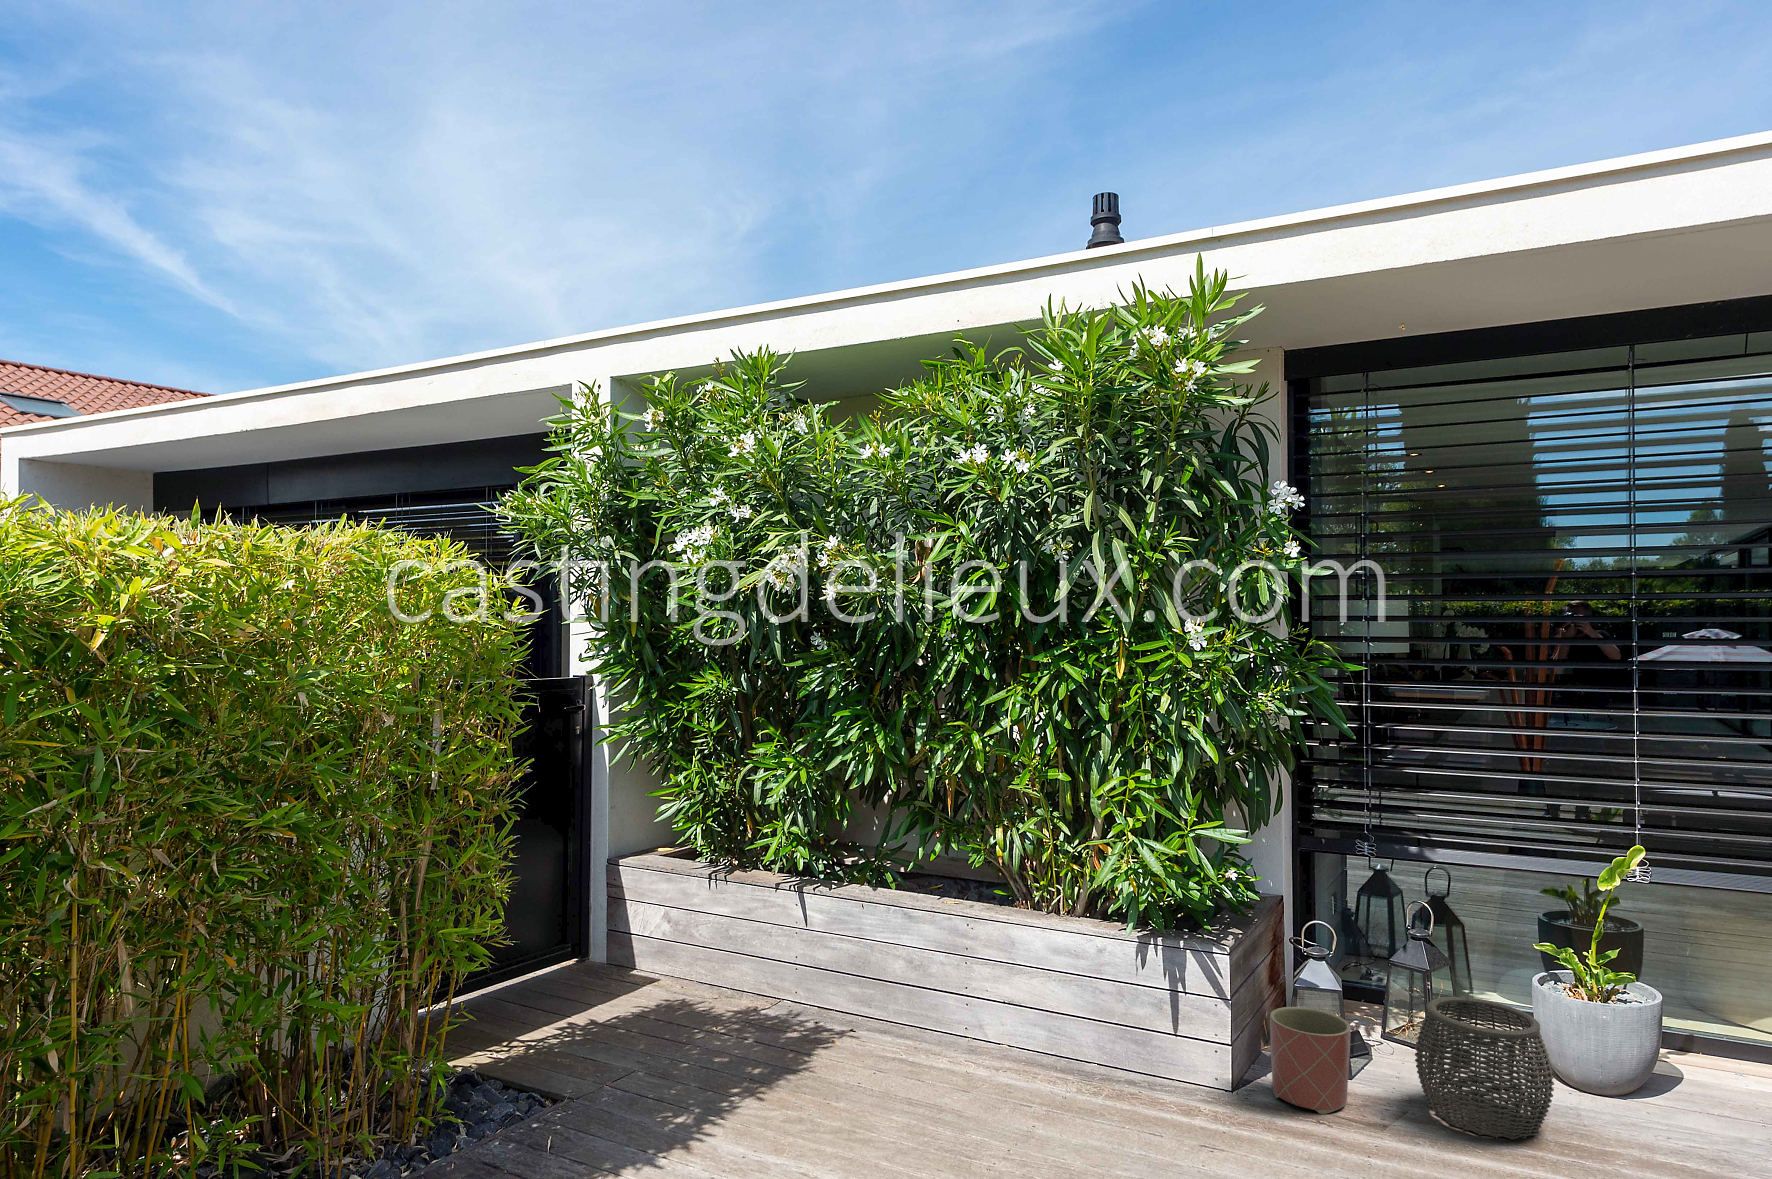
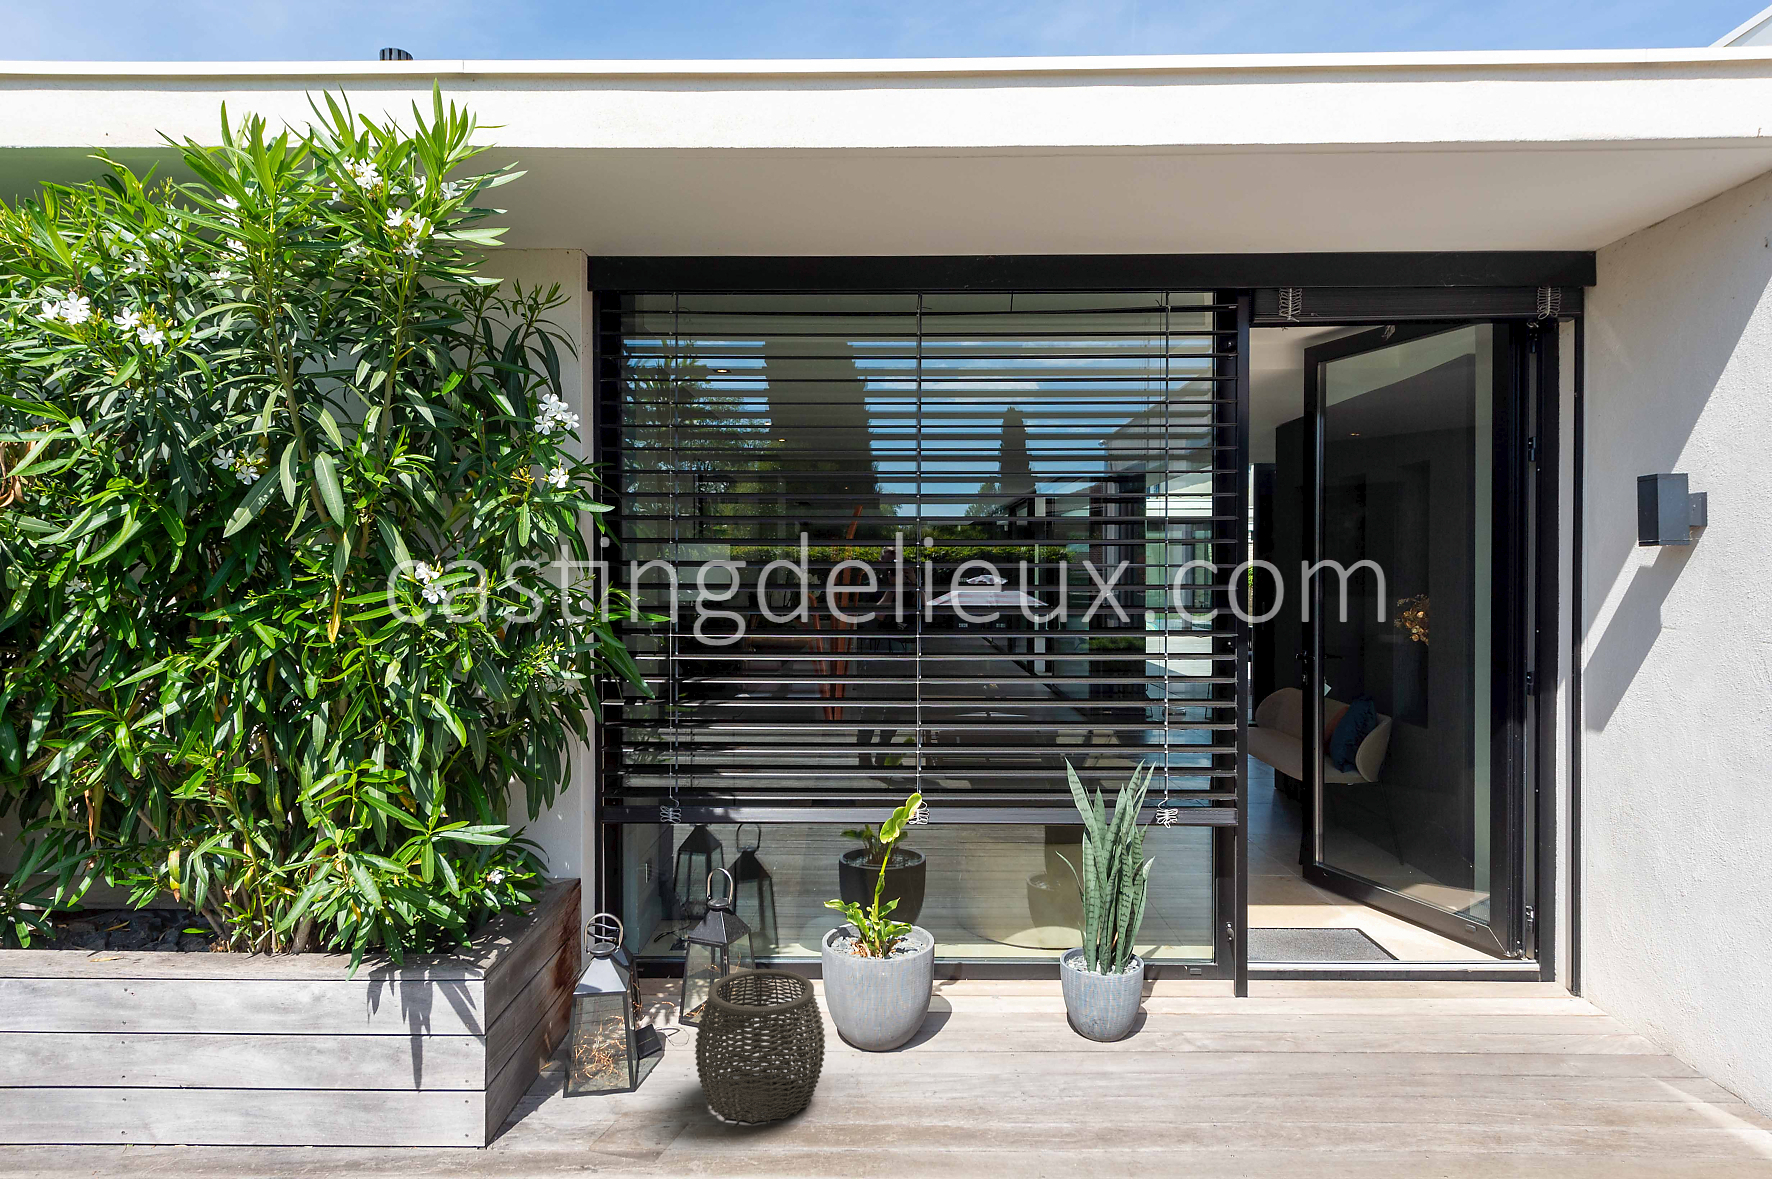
planter: present [1270,1007,1351,1114] -> none [533,1018,625,1146]

